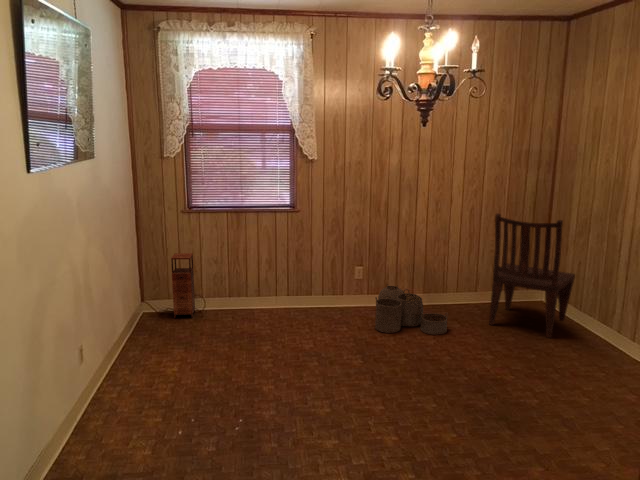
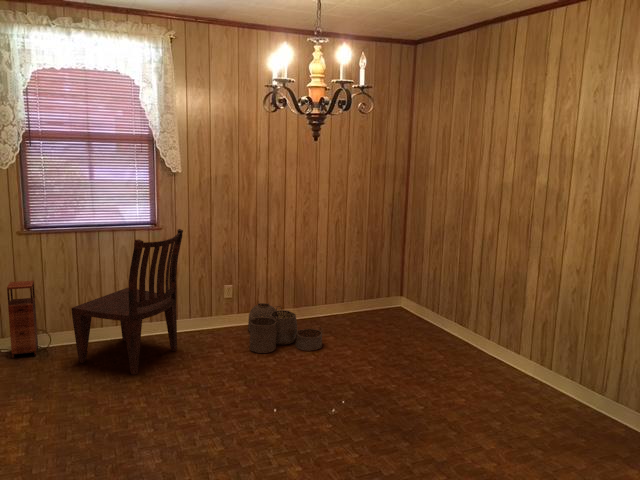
dining chair: present [489,213,575,338] -> present [72,229,183,375]

